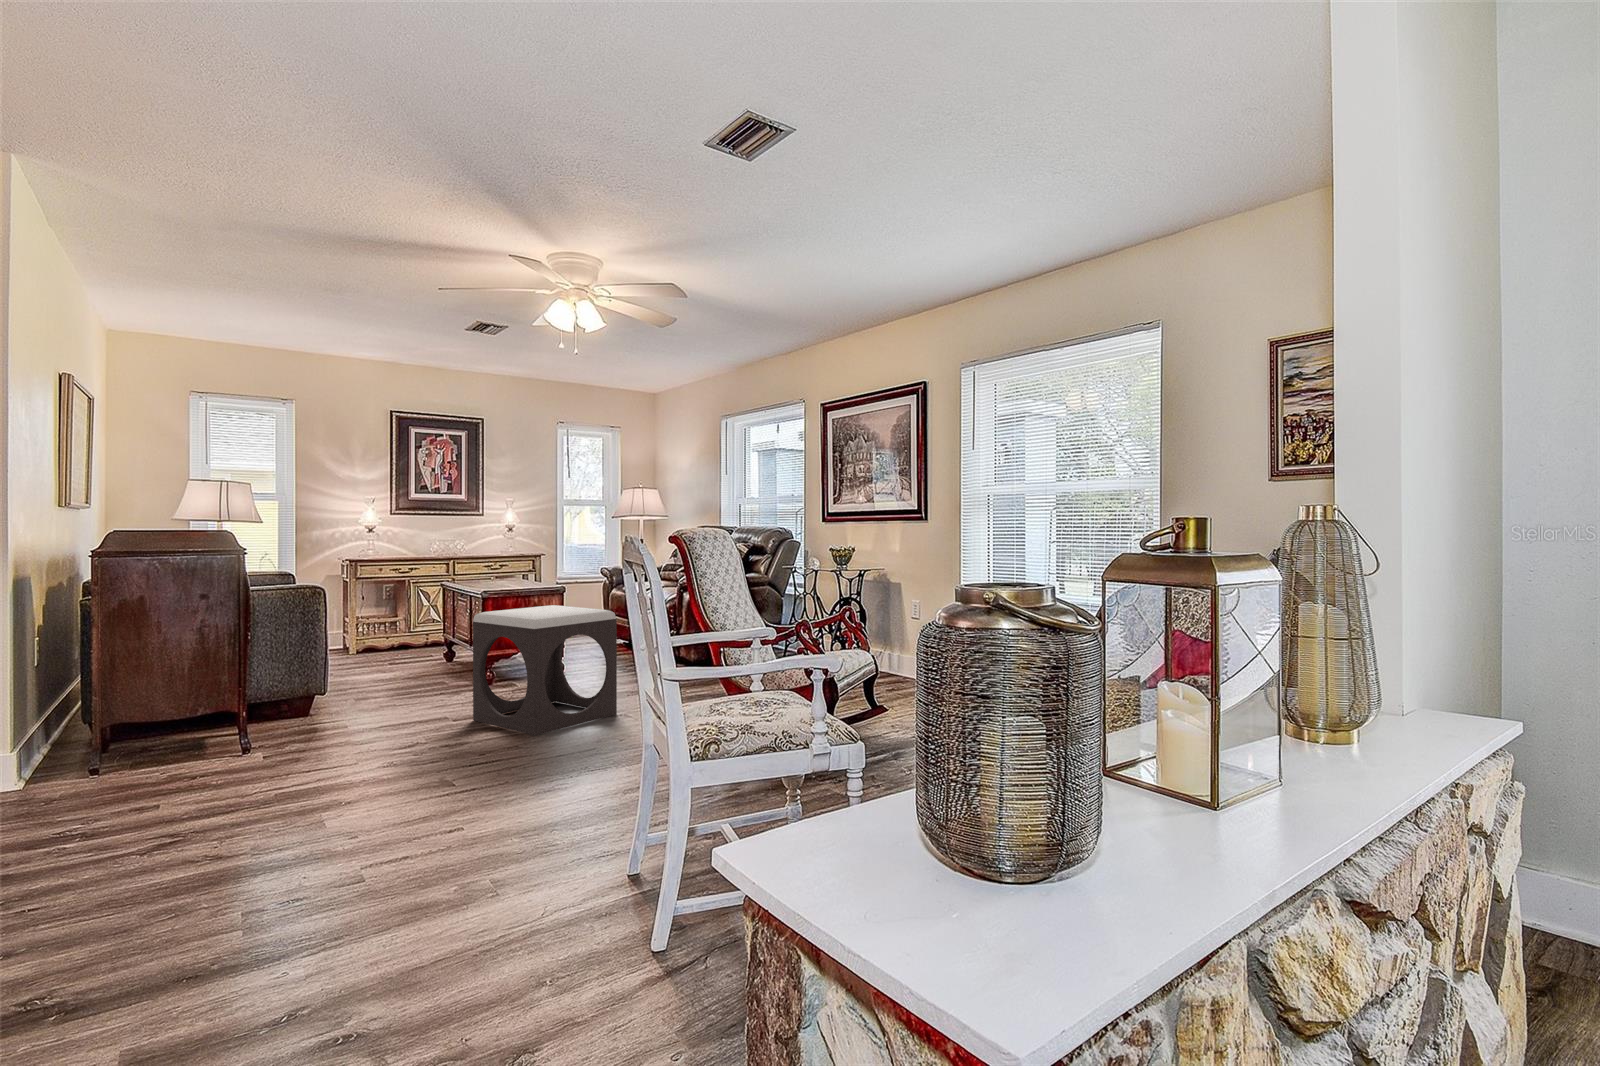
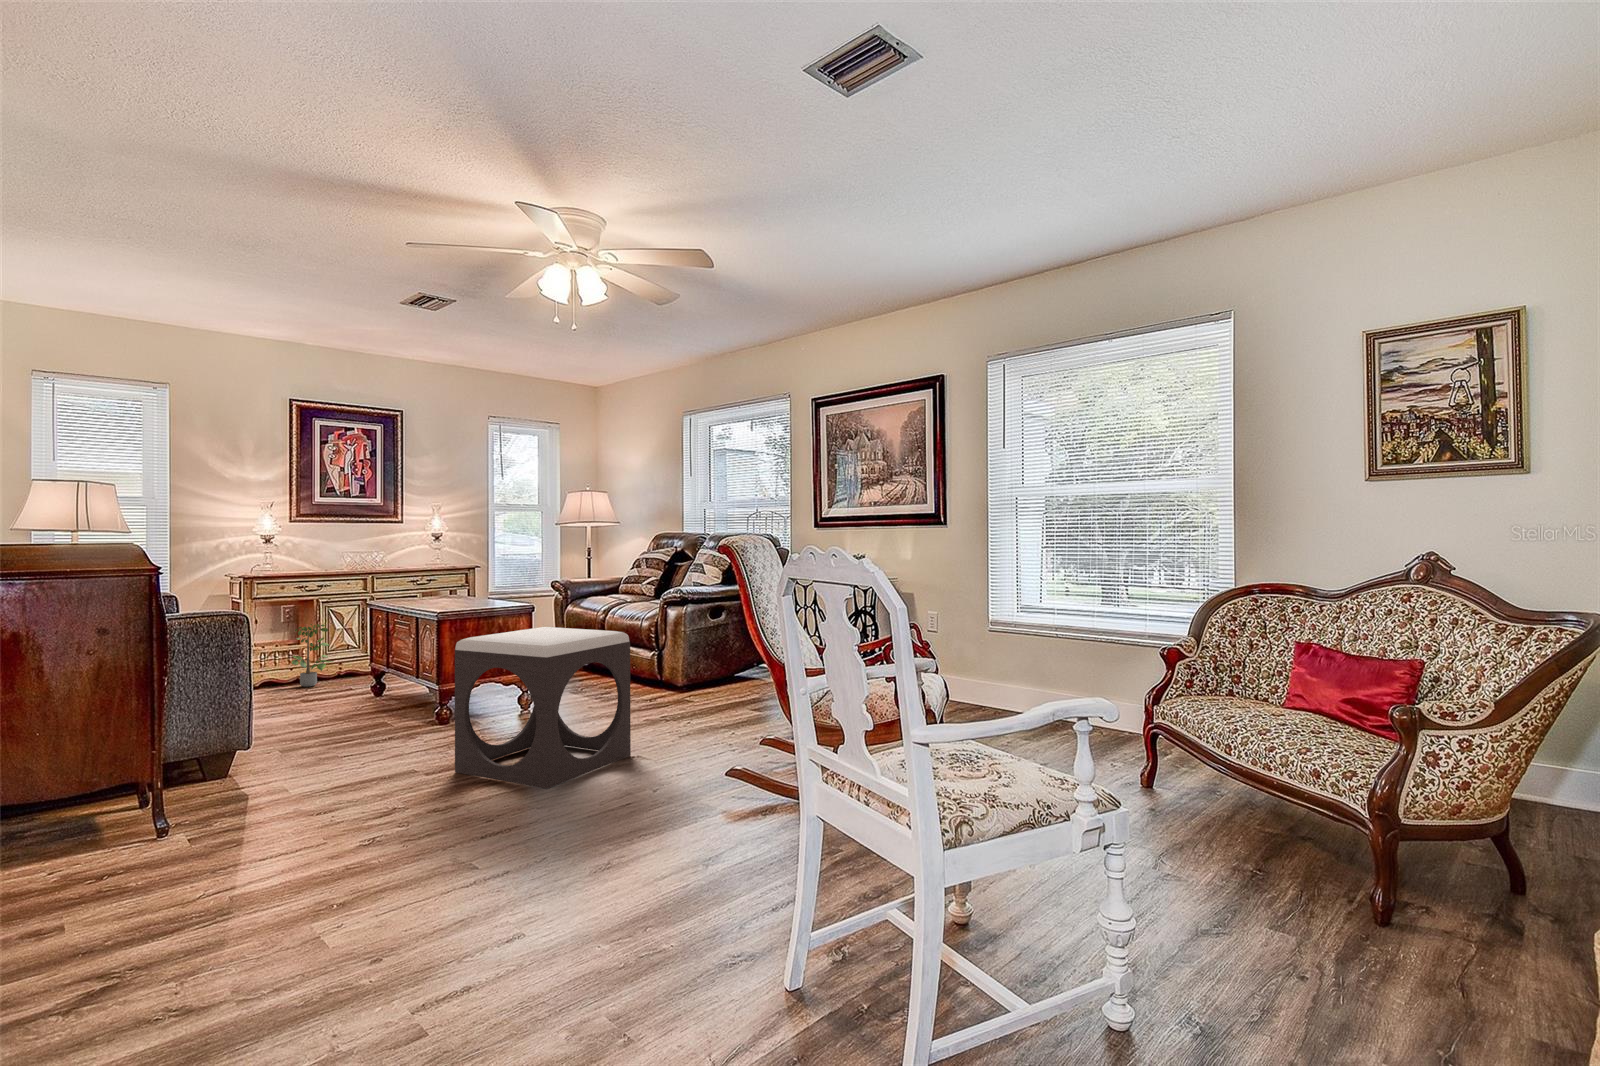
potted plant: none [387,599,423,652] -> present [292,624,333,687]

